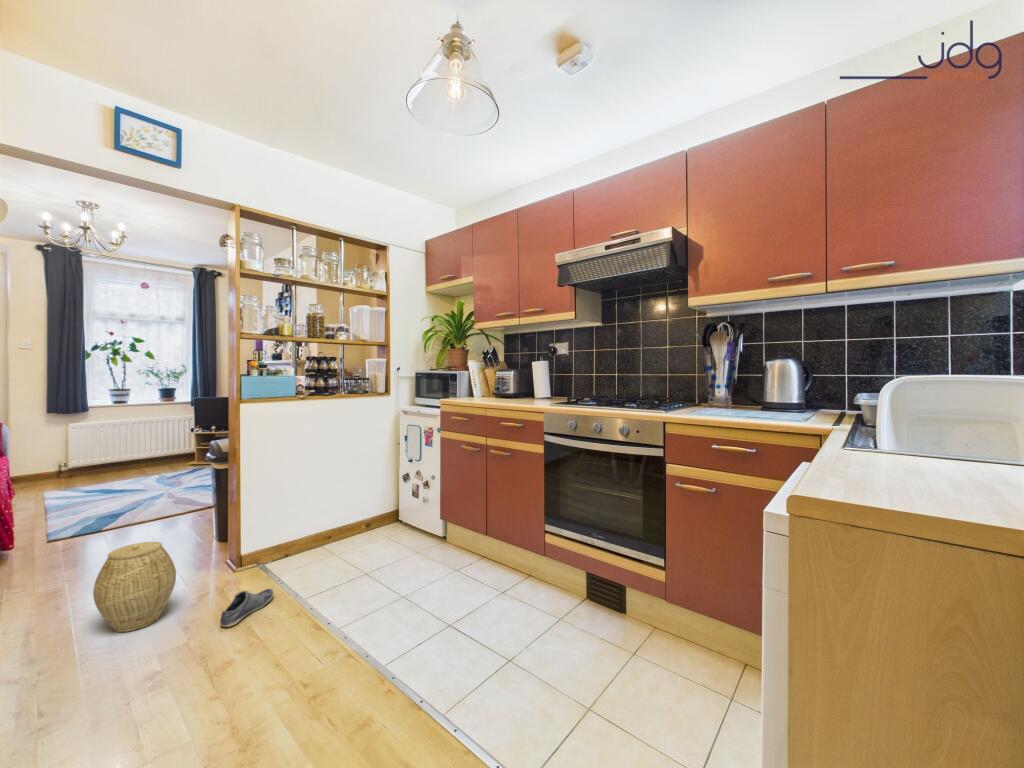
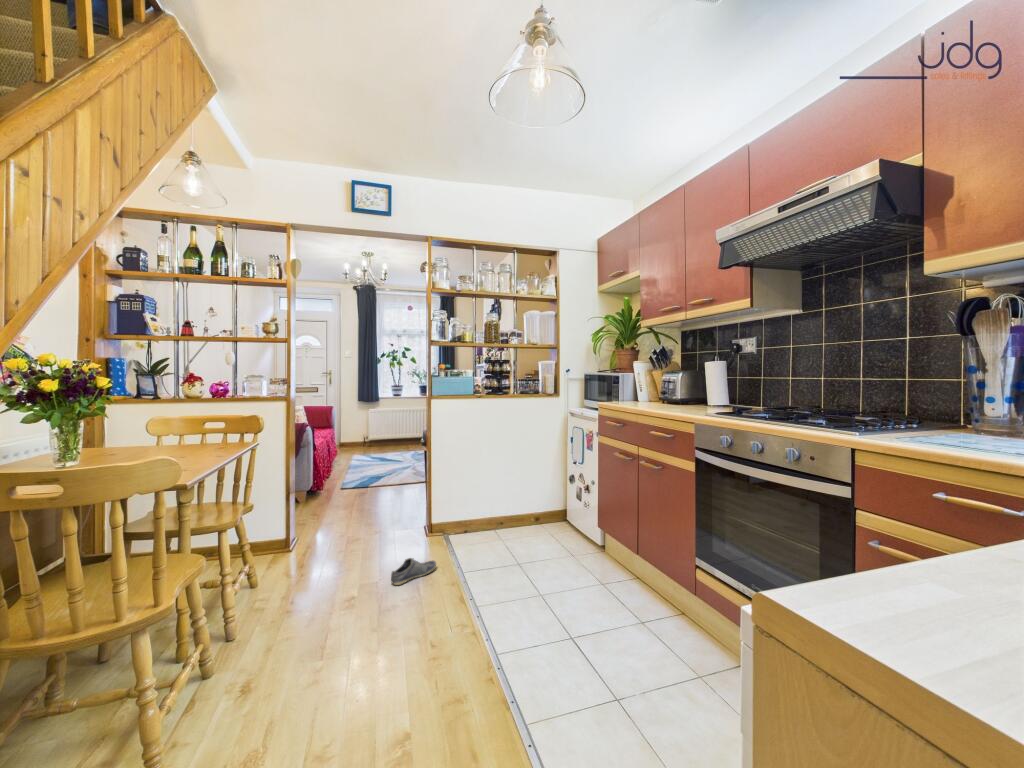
woven basket: present [93,542,176,632] -> none [322,504,373,570]

